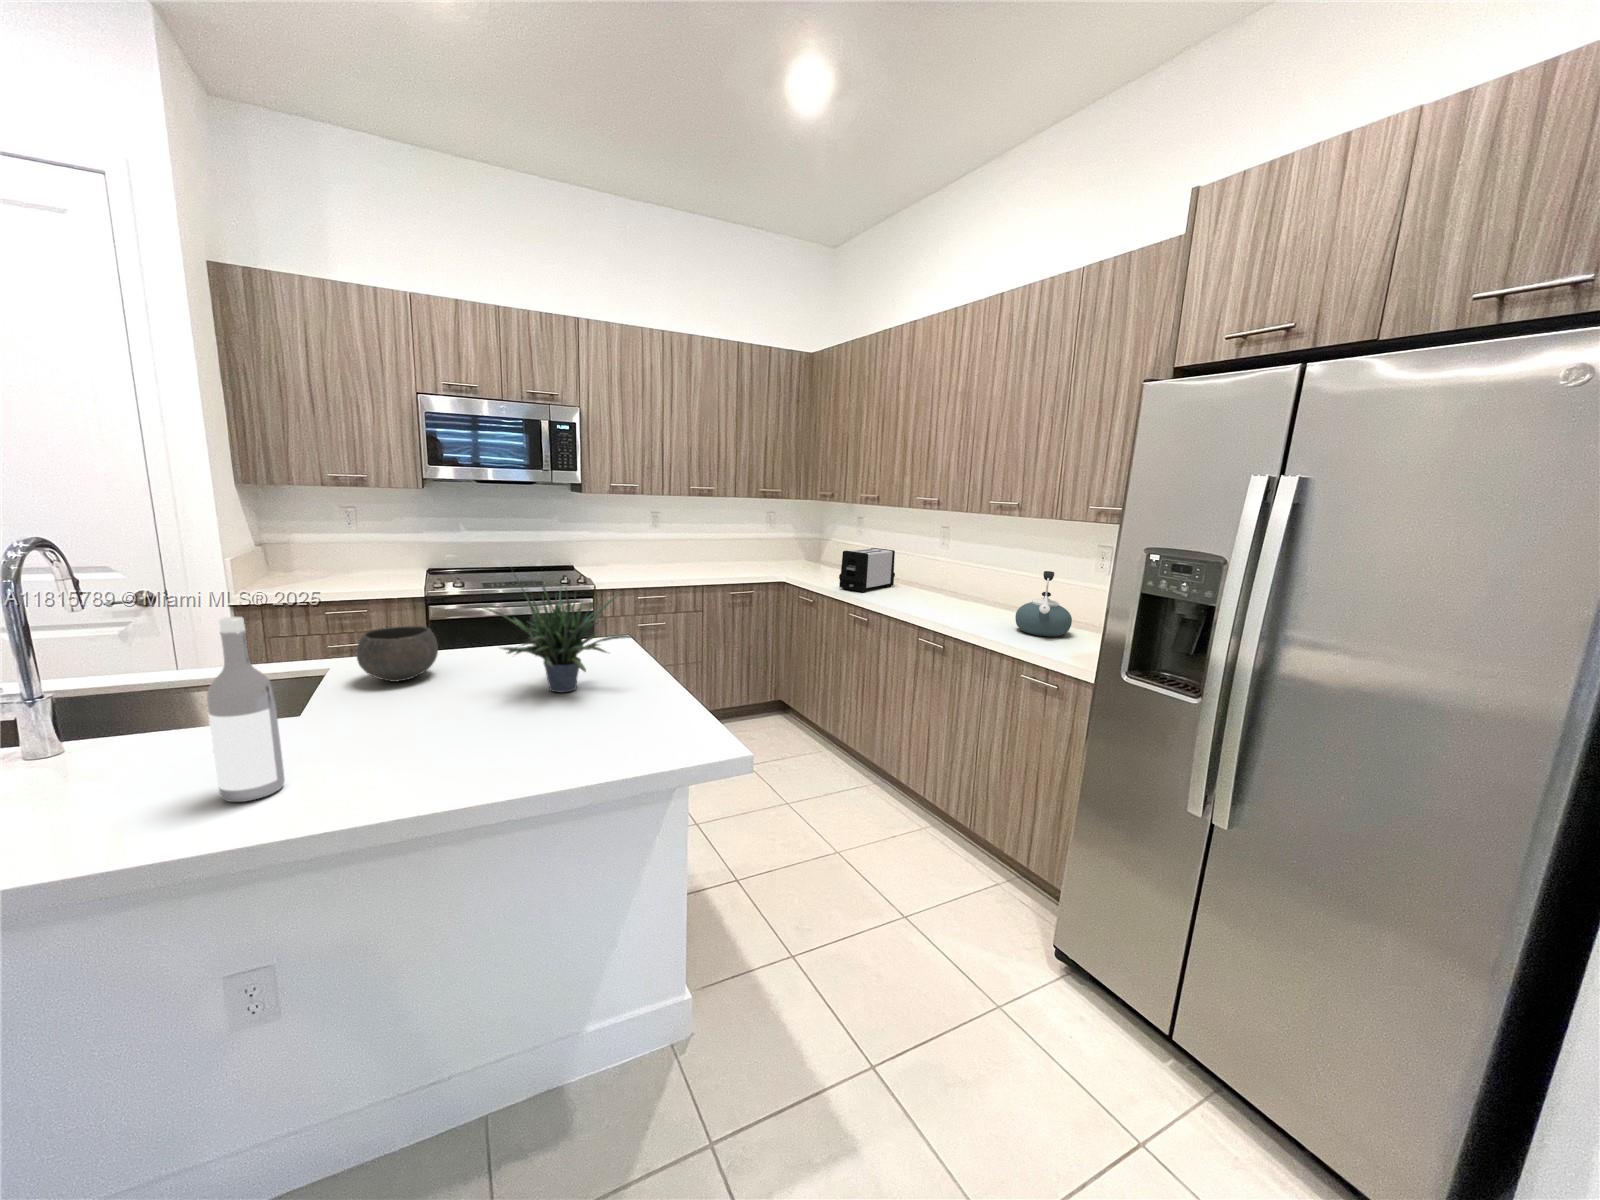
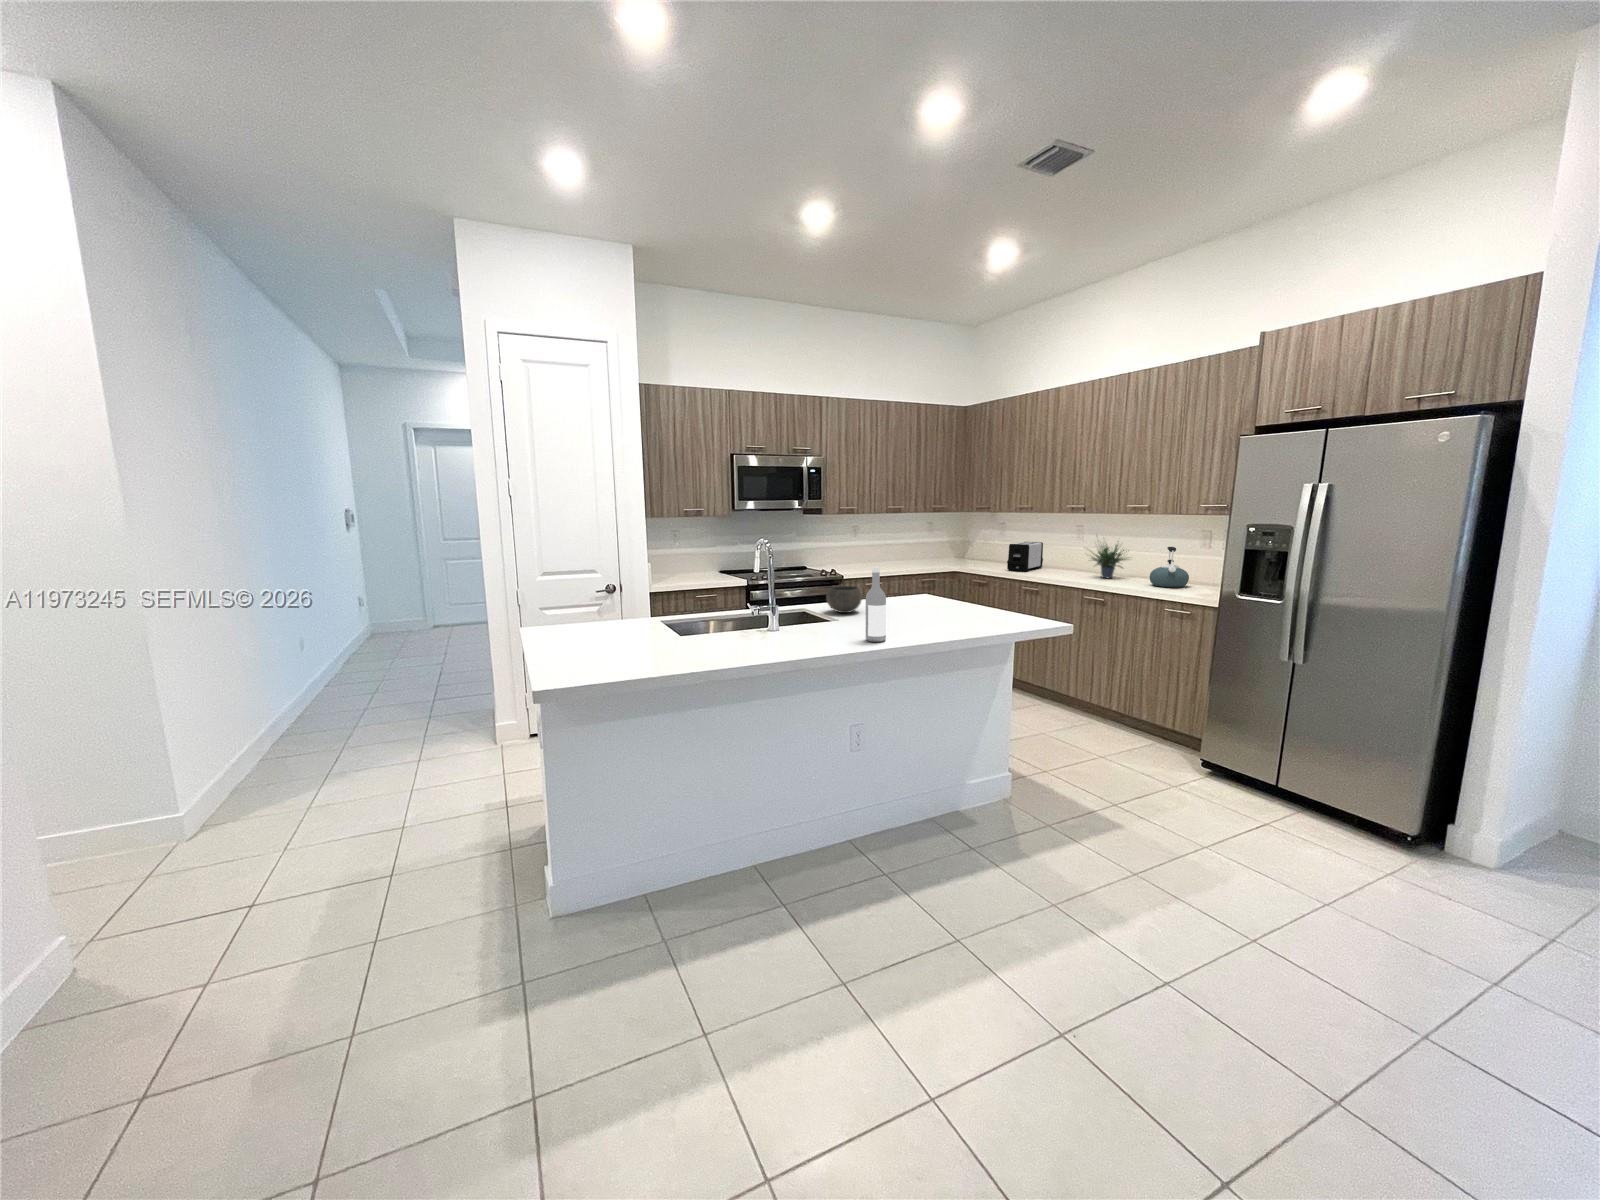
potted plant: present [482,576,634,692] -> present [1090,544,1127,578]

